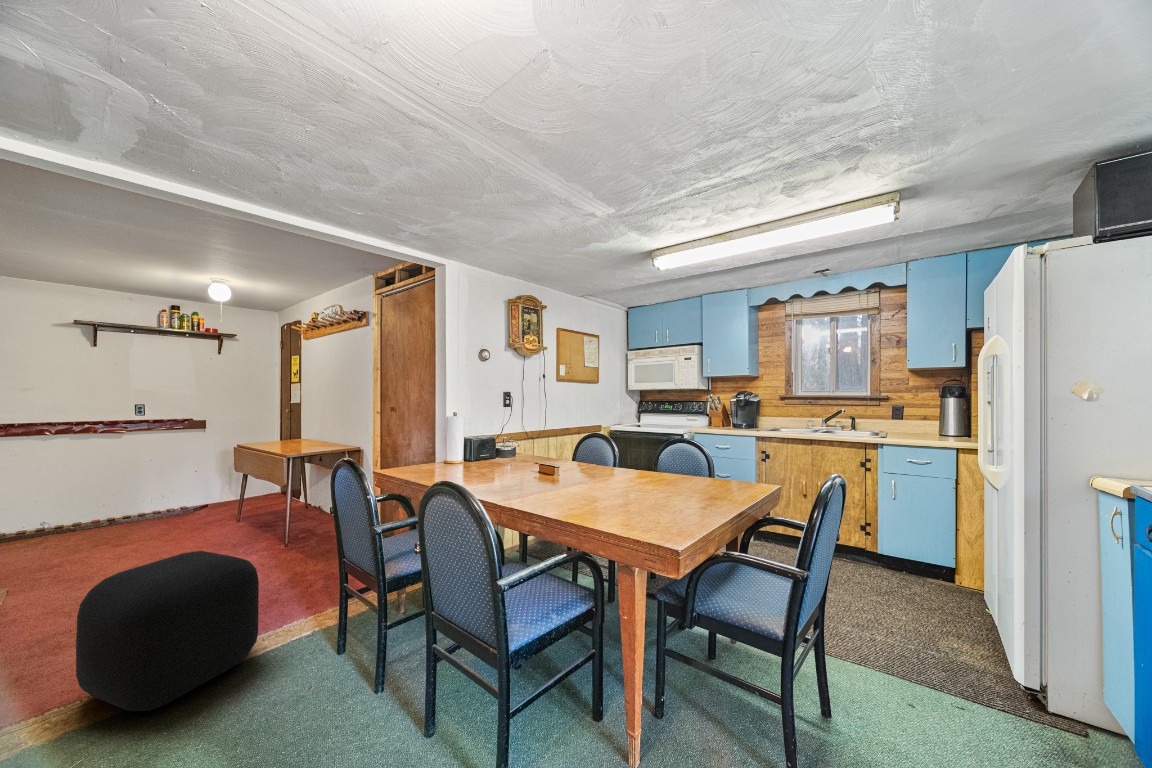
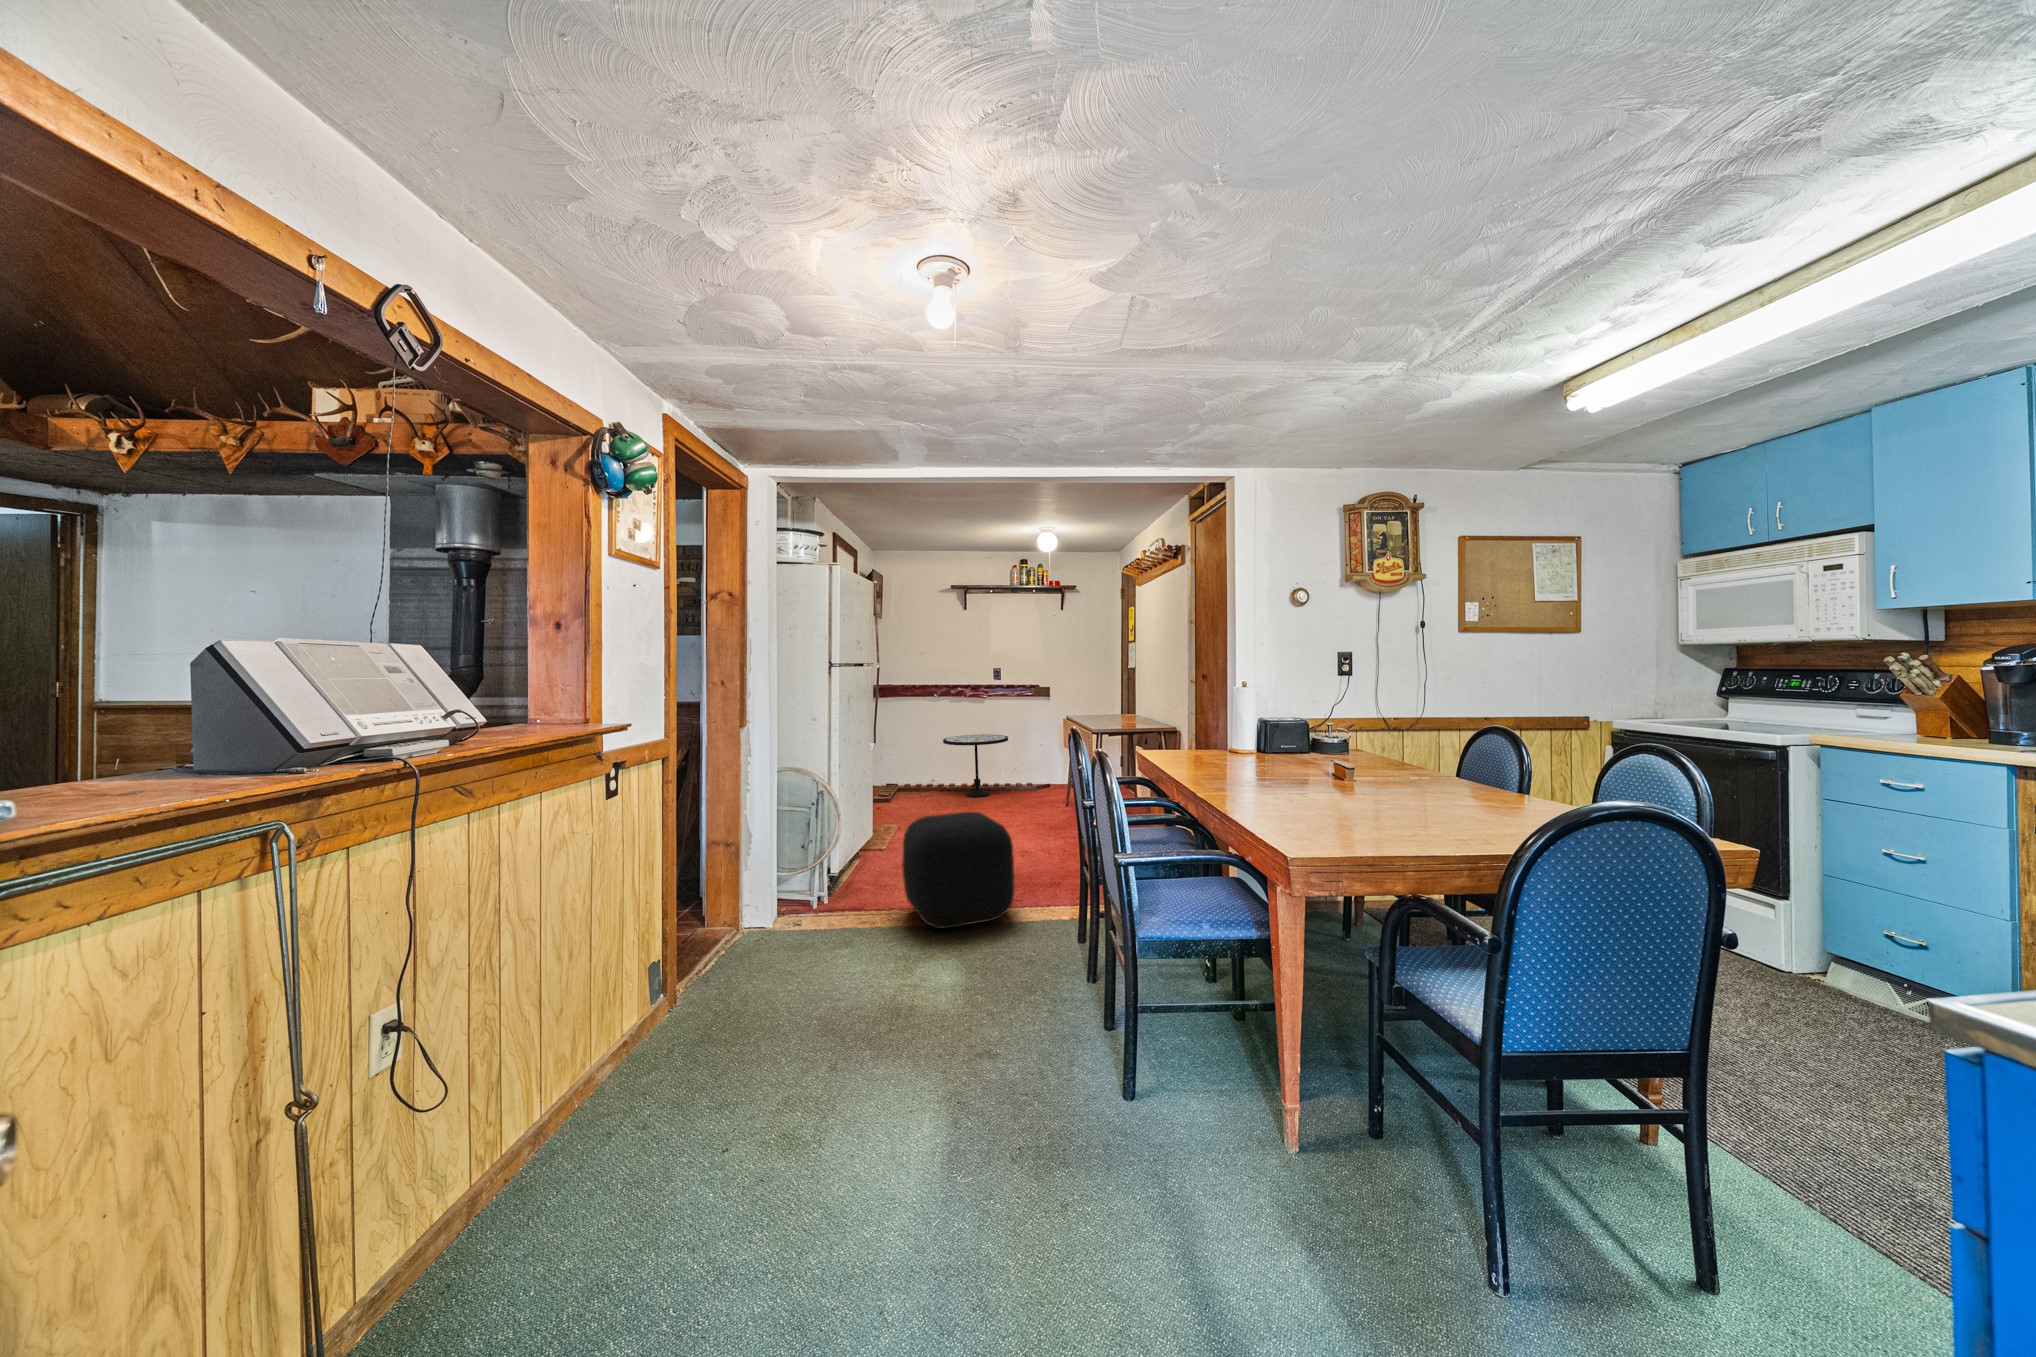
side table: none [54,468,152,536] -> present [943,735,1008,798]

